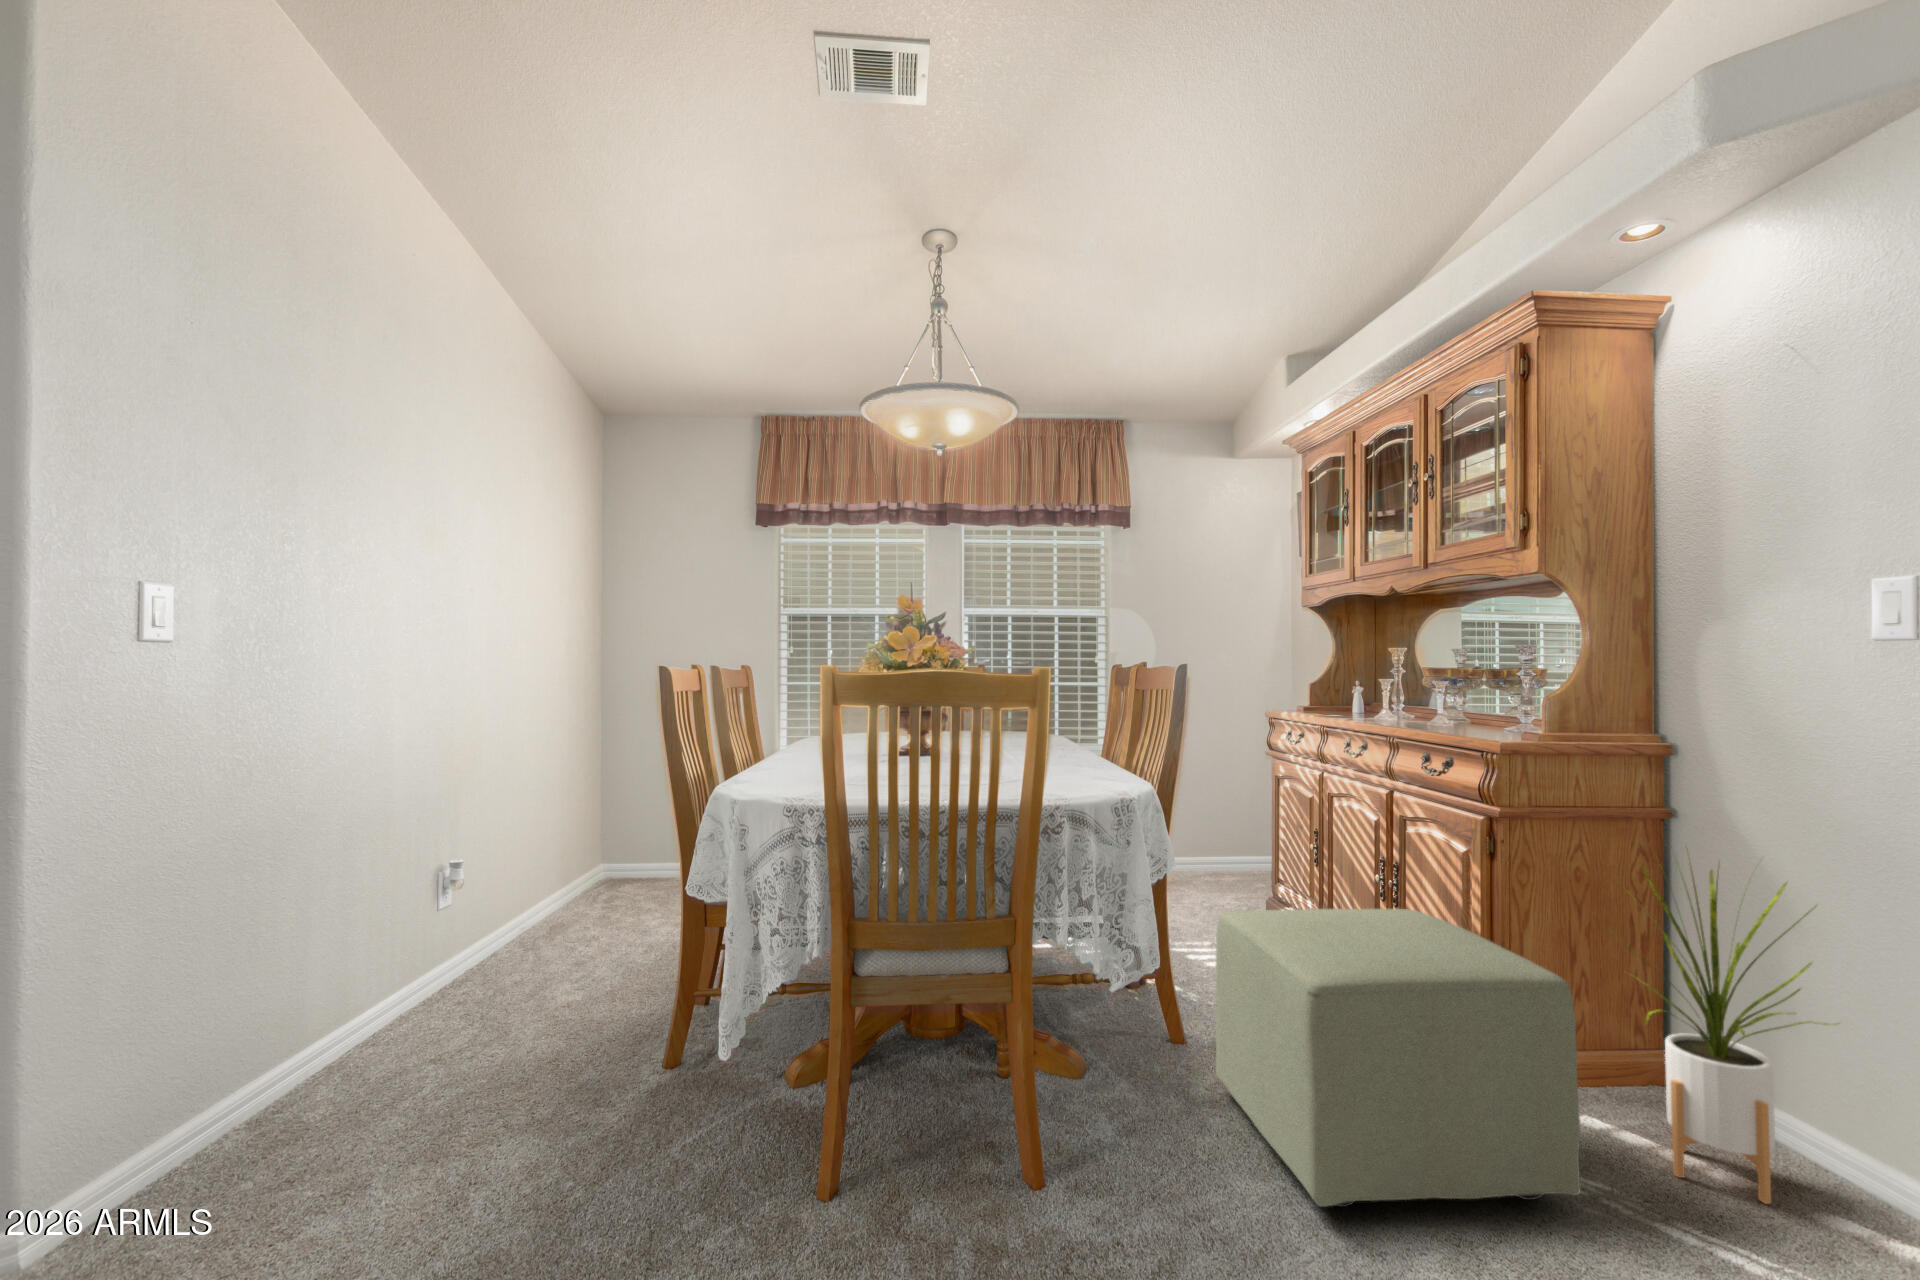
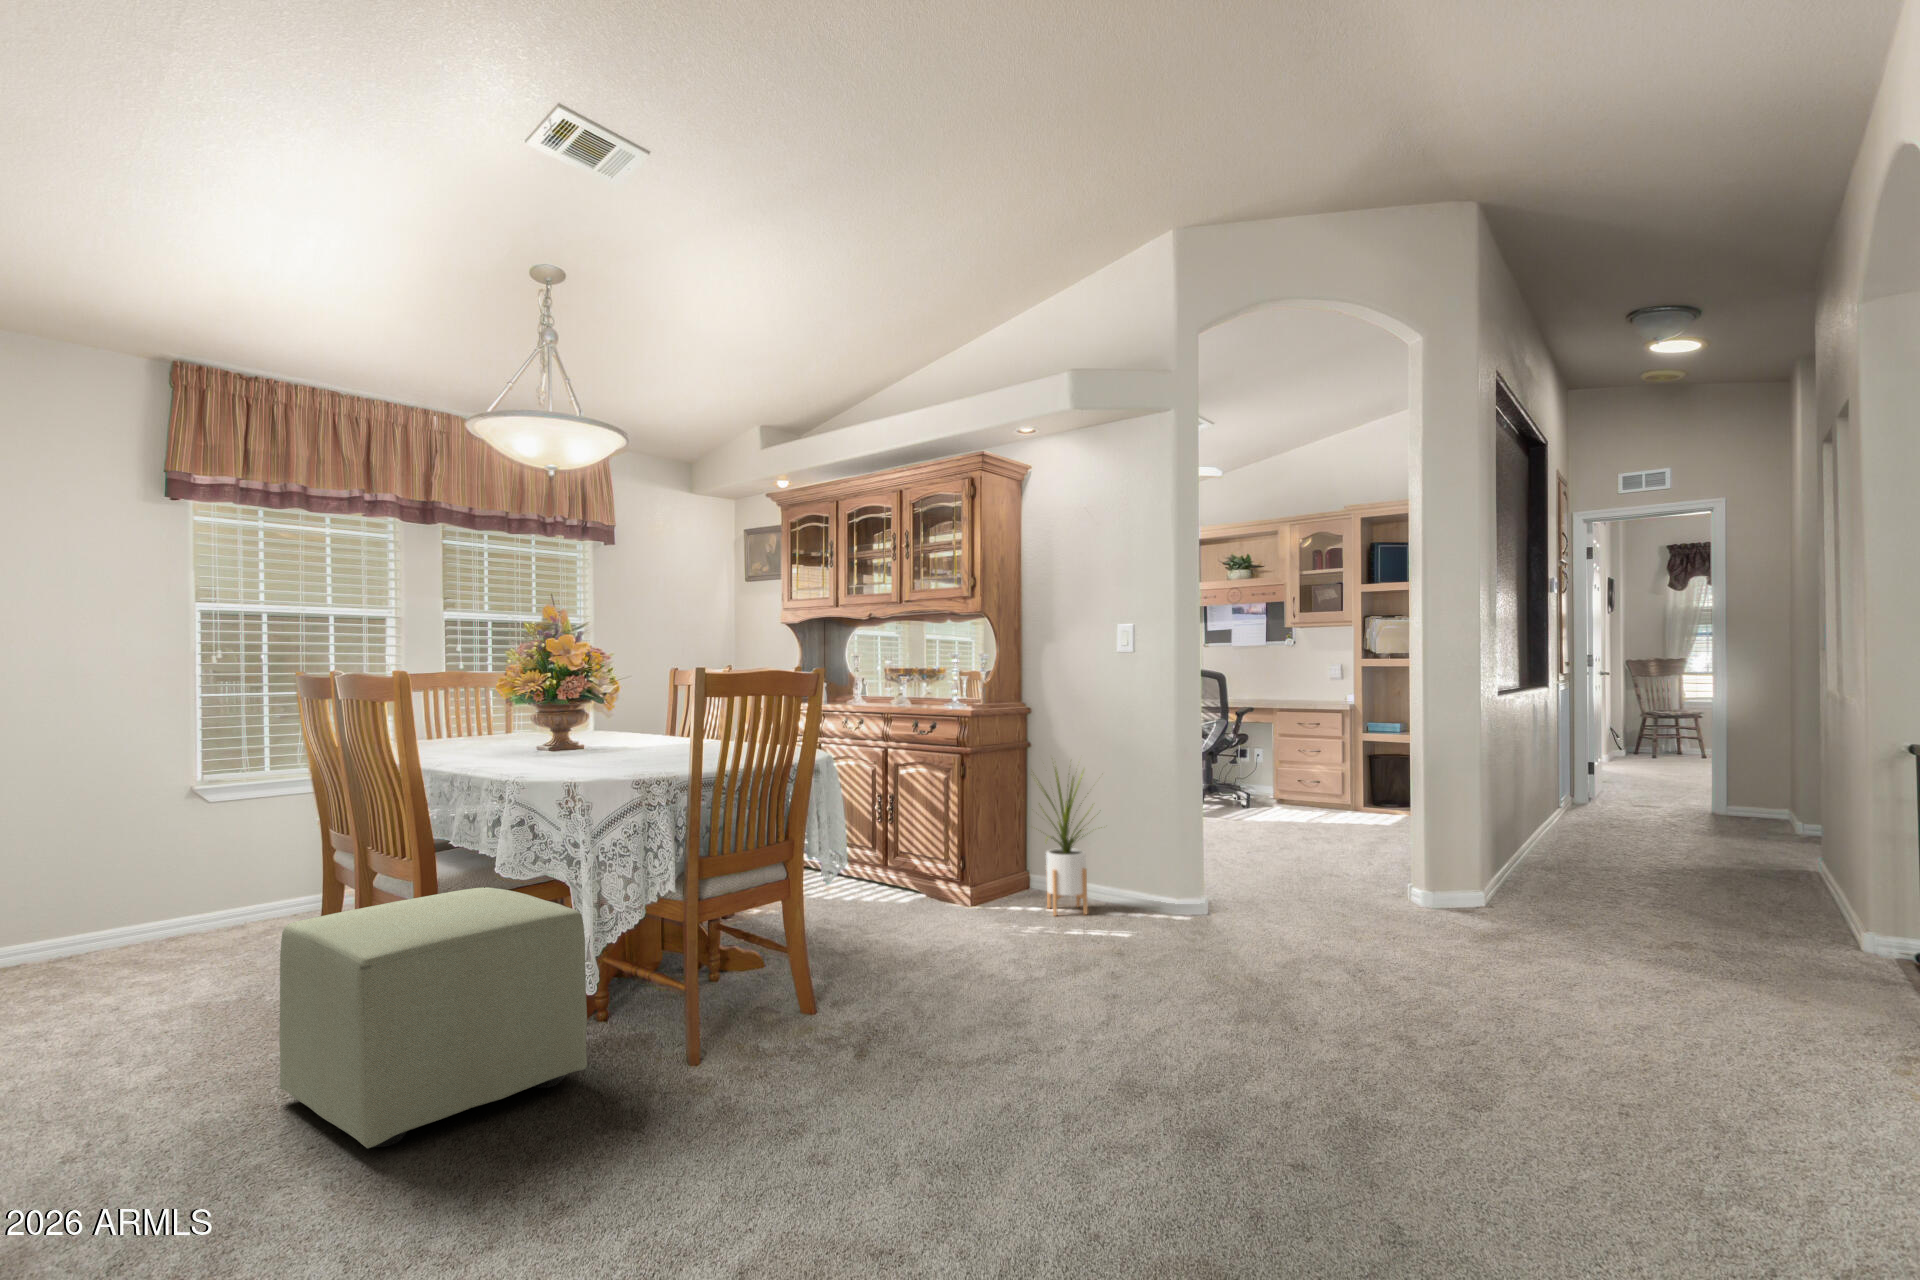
ottoman: present [1215,909,1580,1207] -> present [279,887,587,1148]

